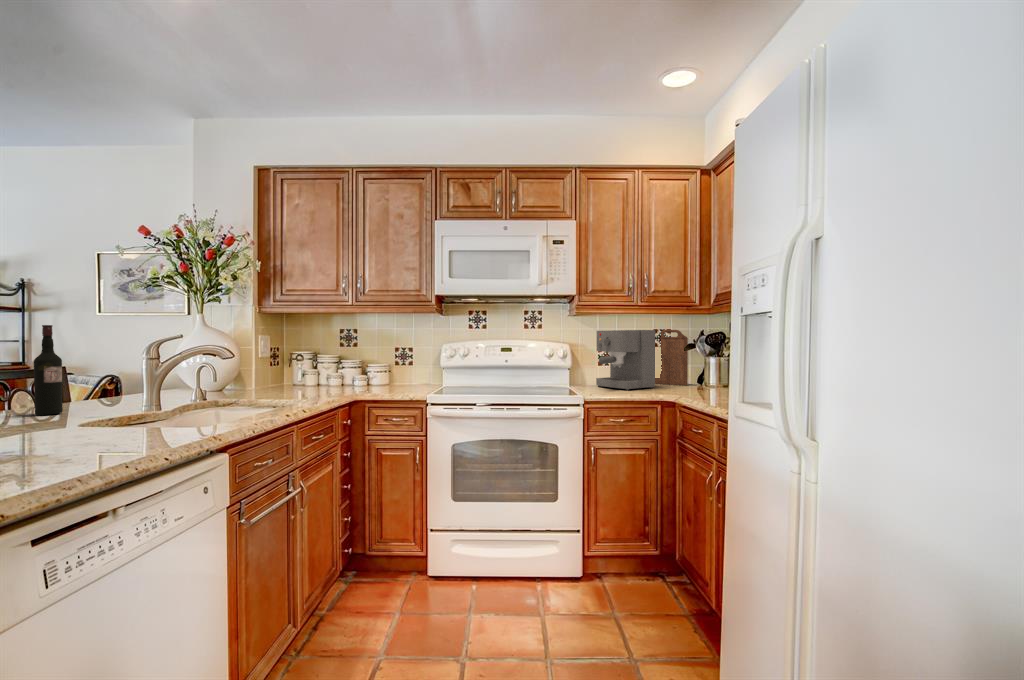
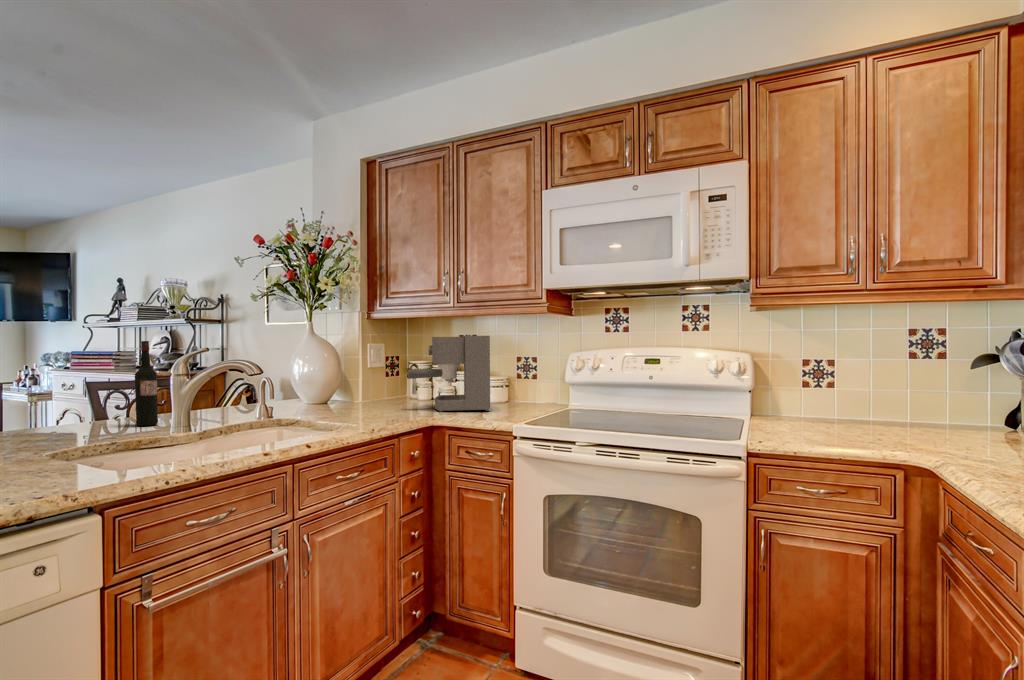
coffee maker: present [596,330,655,390] -> present [408,336,490,412]
cutting board: present [655,330,688,385] -> none [920,330,994,432]

